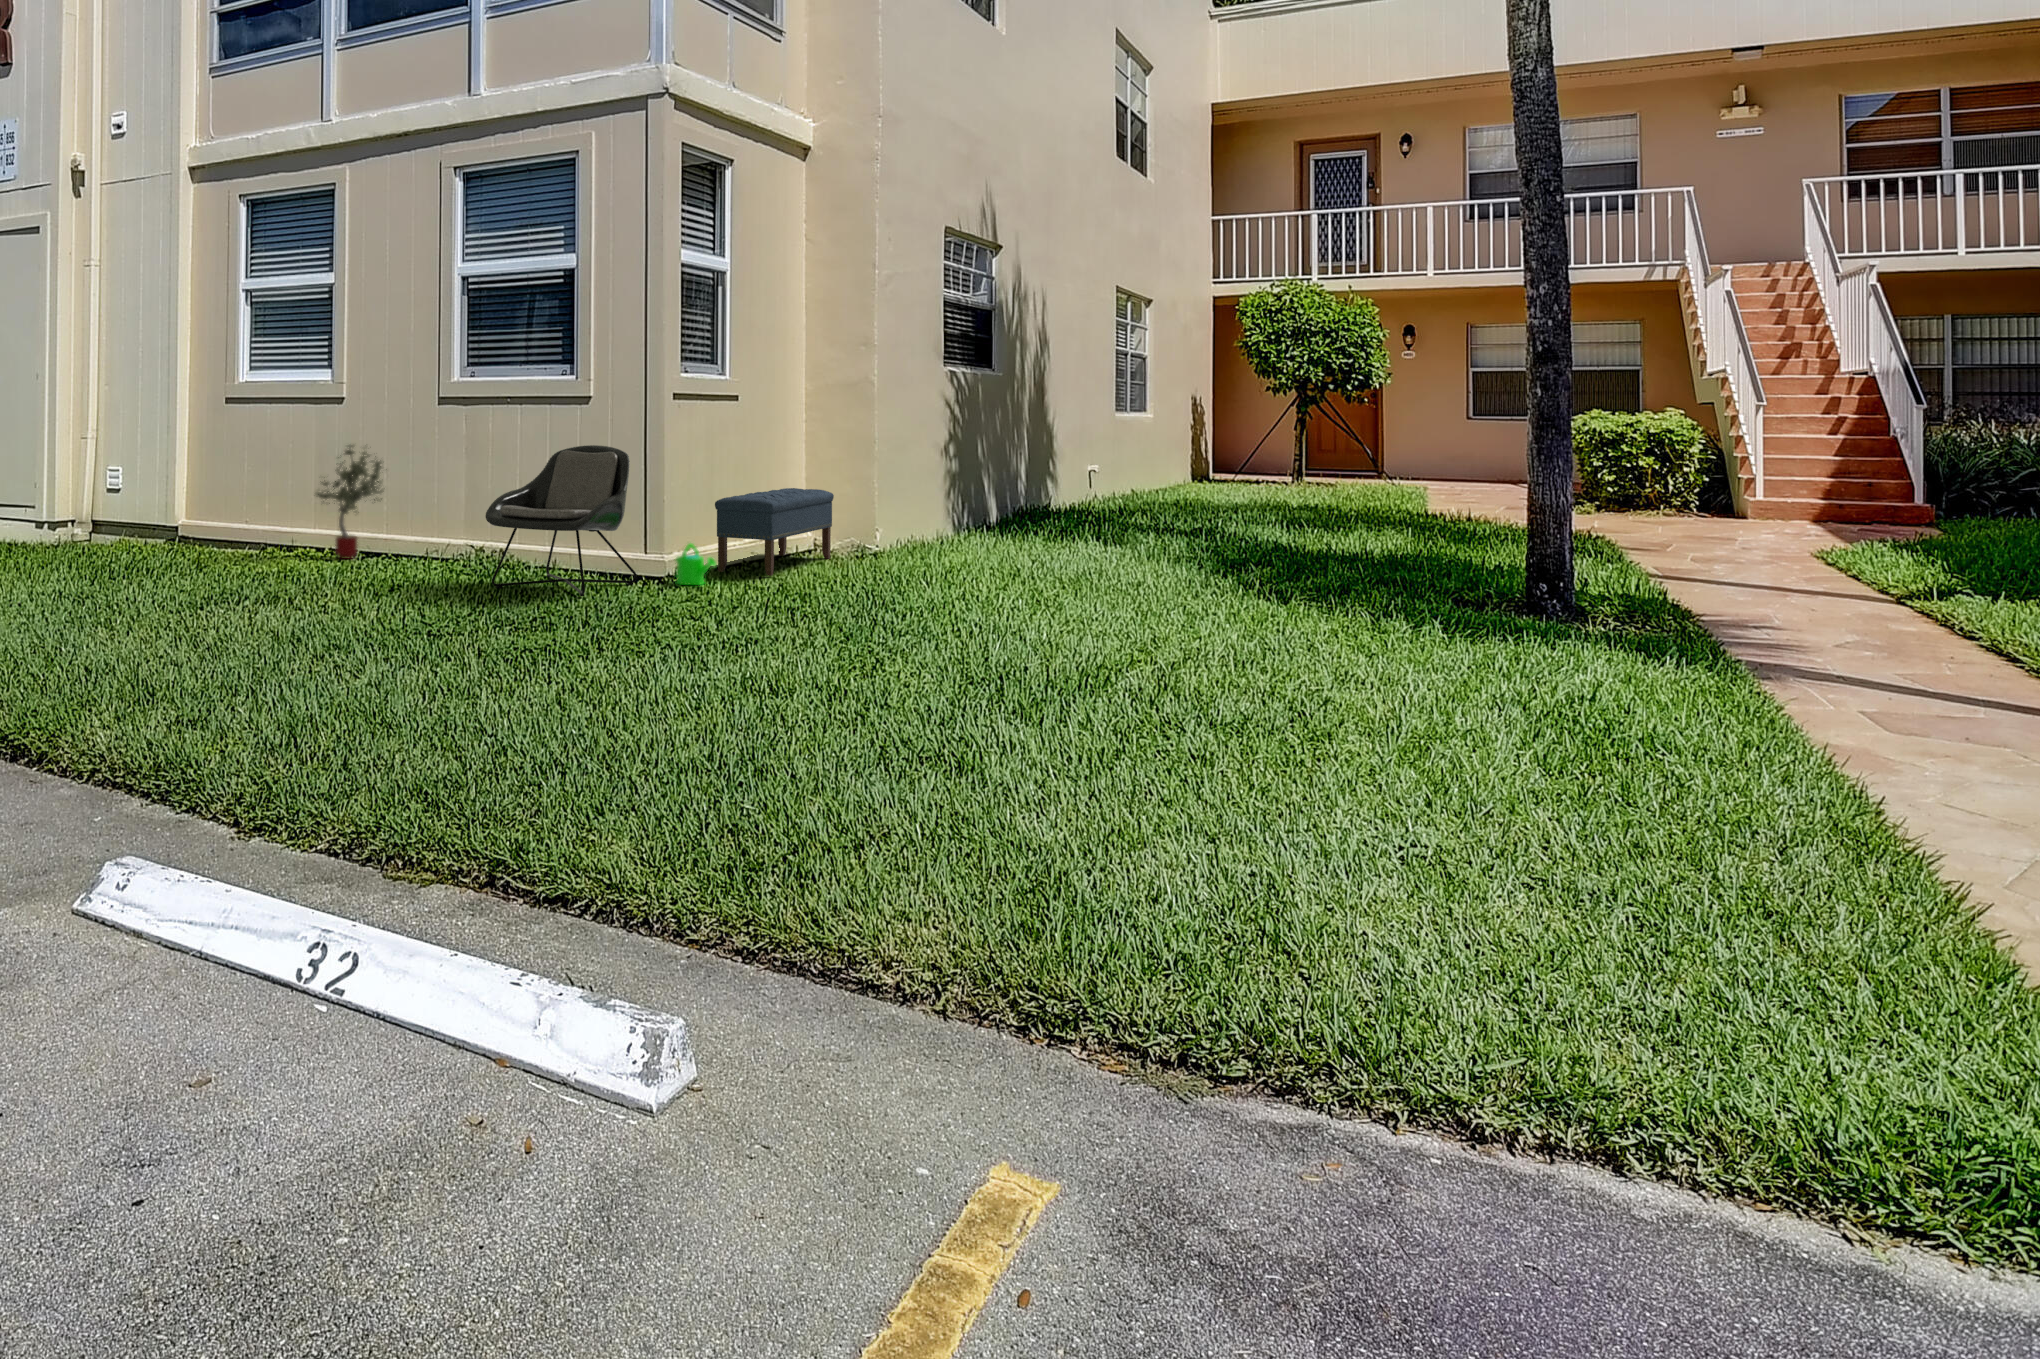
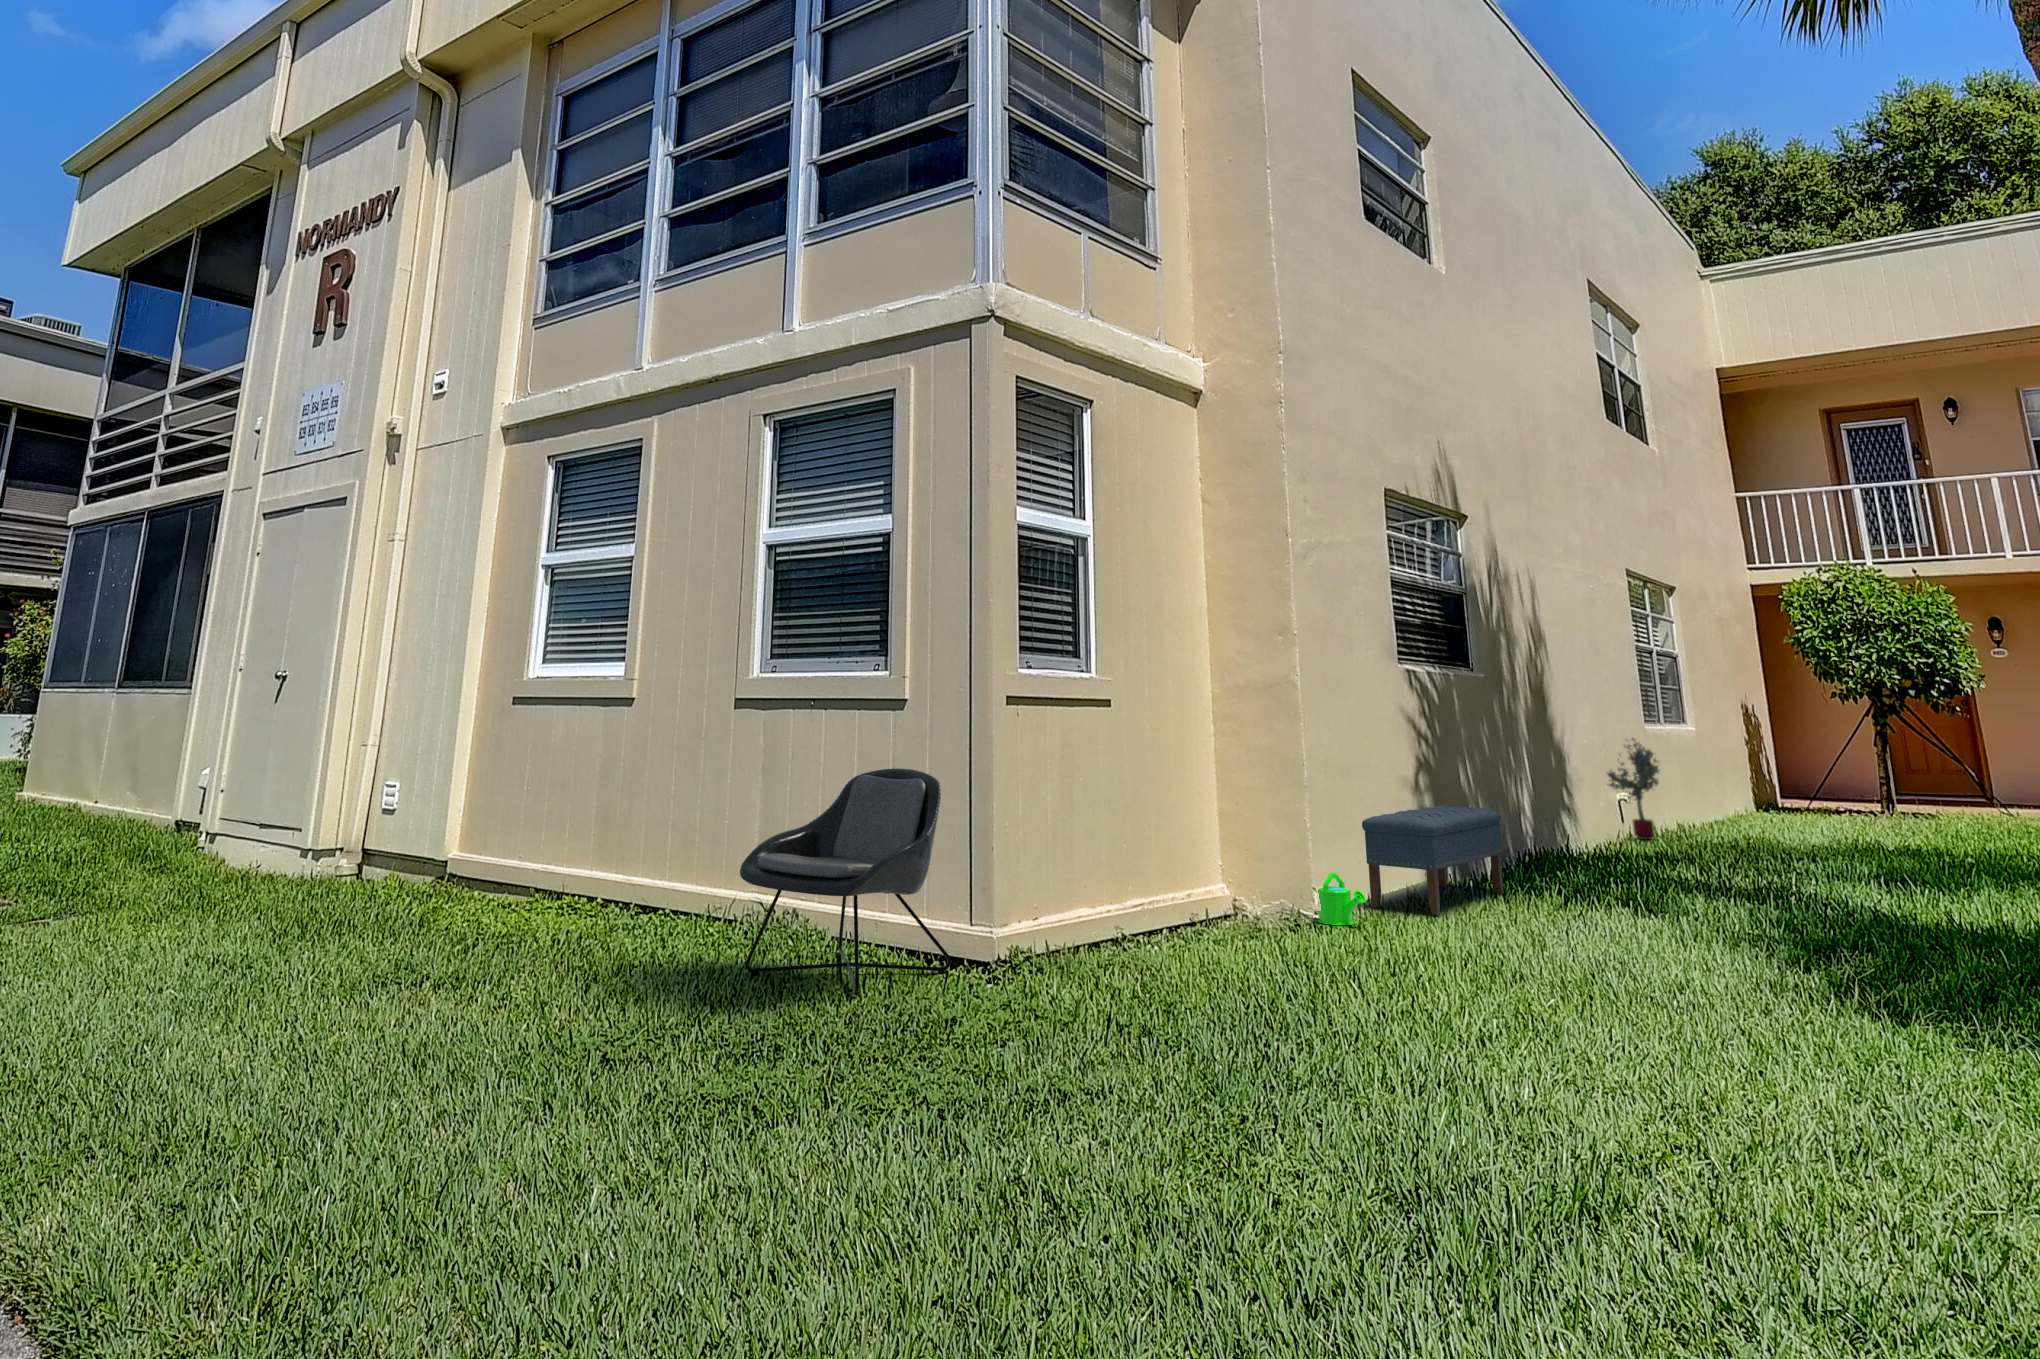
potted tree: present [316,445,385,559] -> present [1607,738,1659,840]
bench: present [715,488,834,576] -> present [1362,806,1504,915]
watering can: present [676,543,716,585] -> present [1317,872,1366,925]

